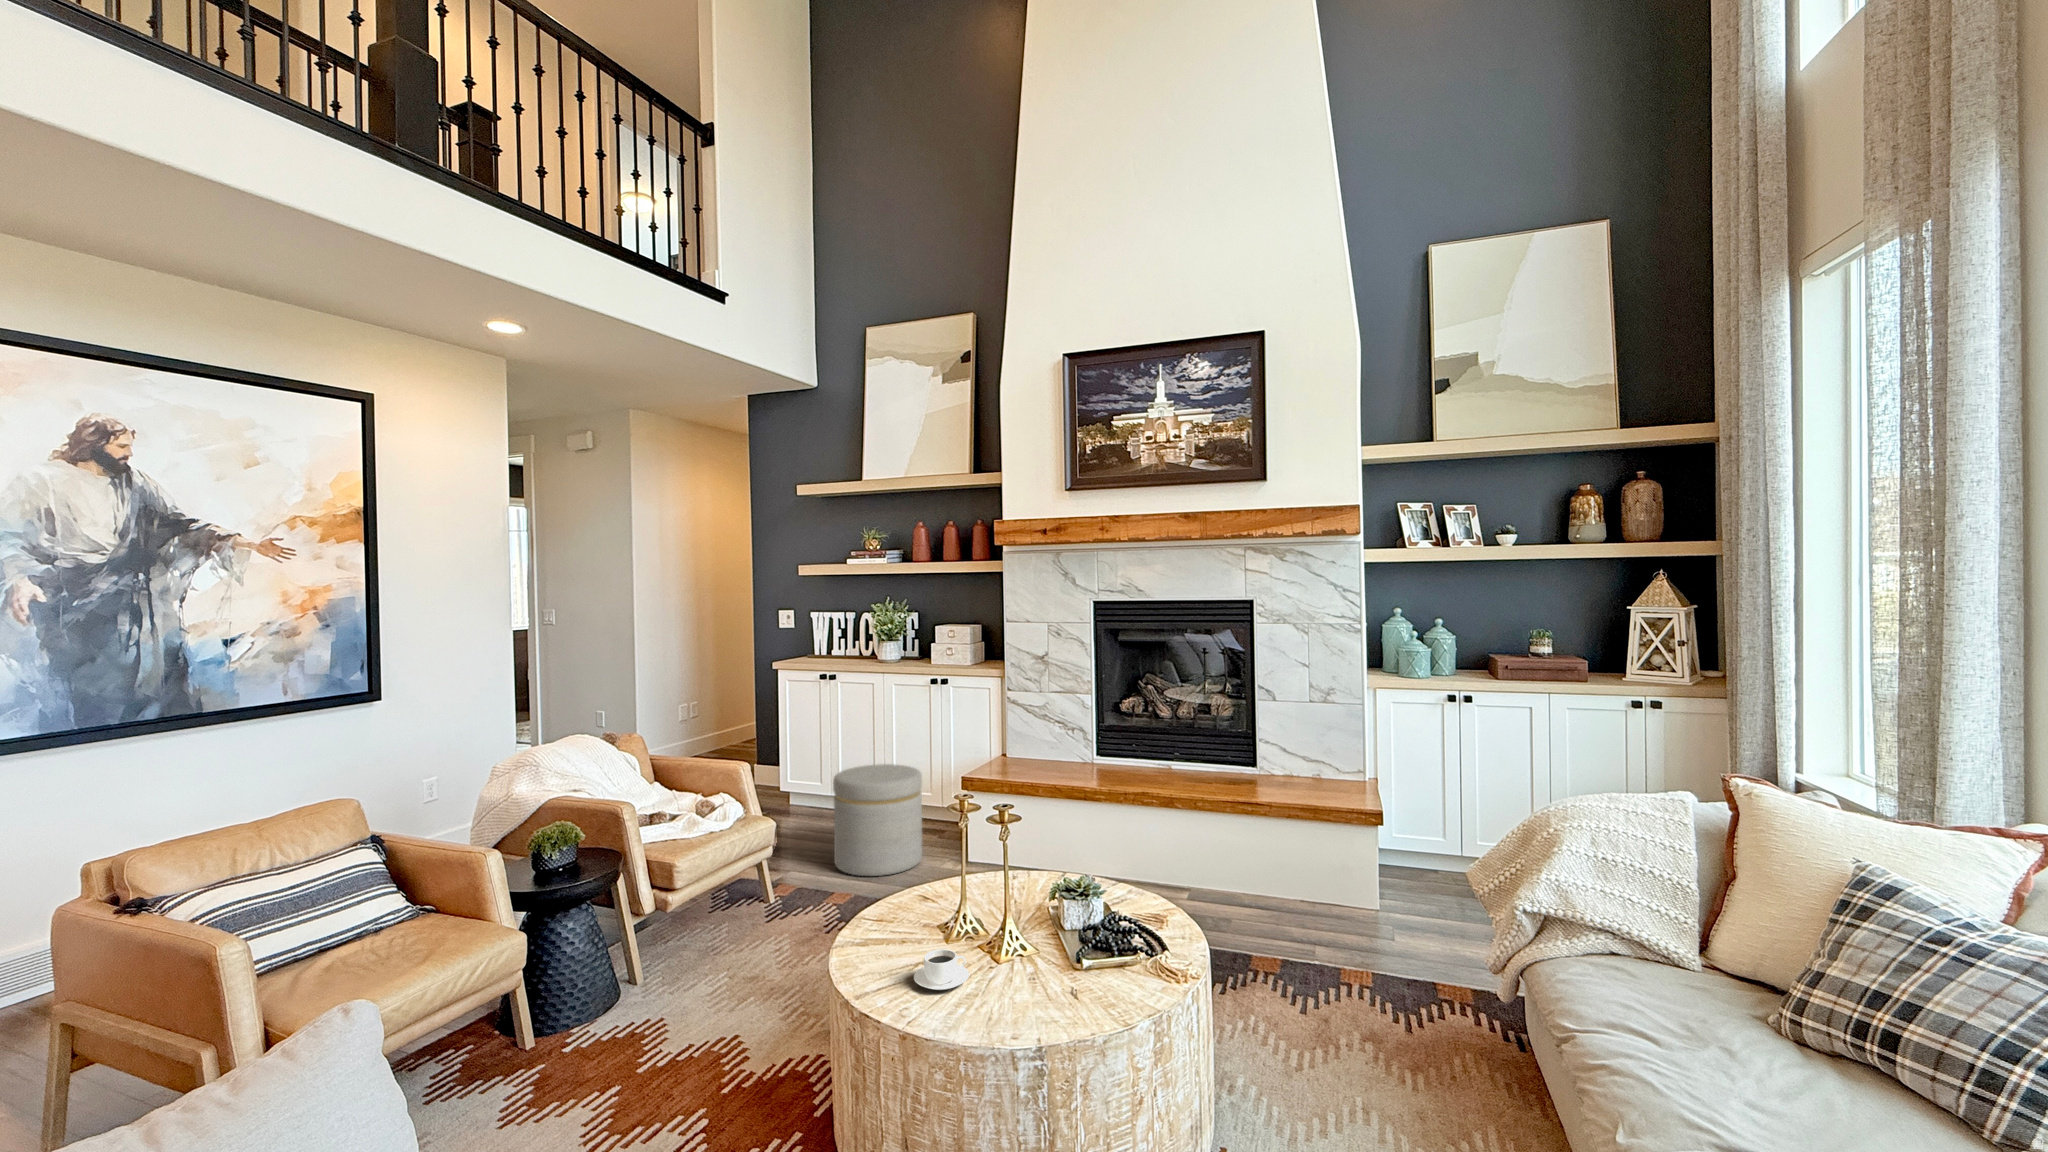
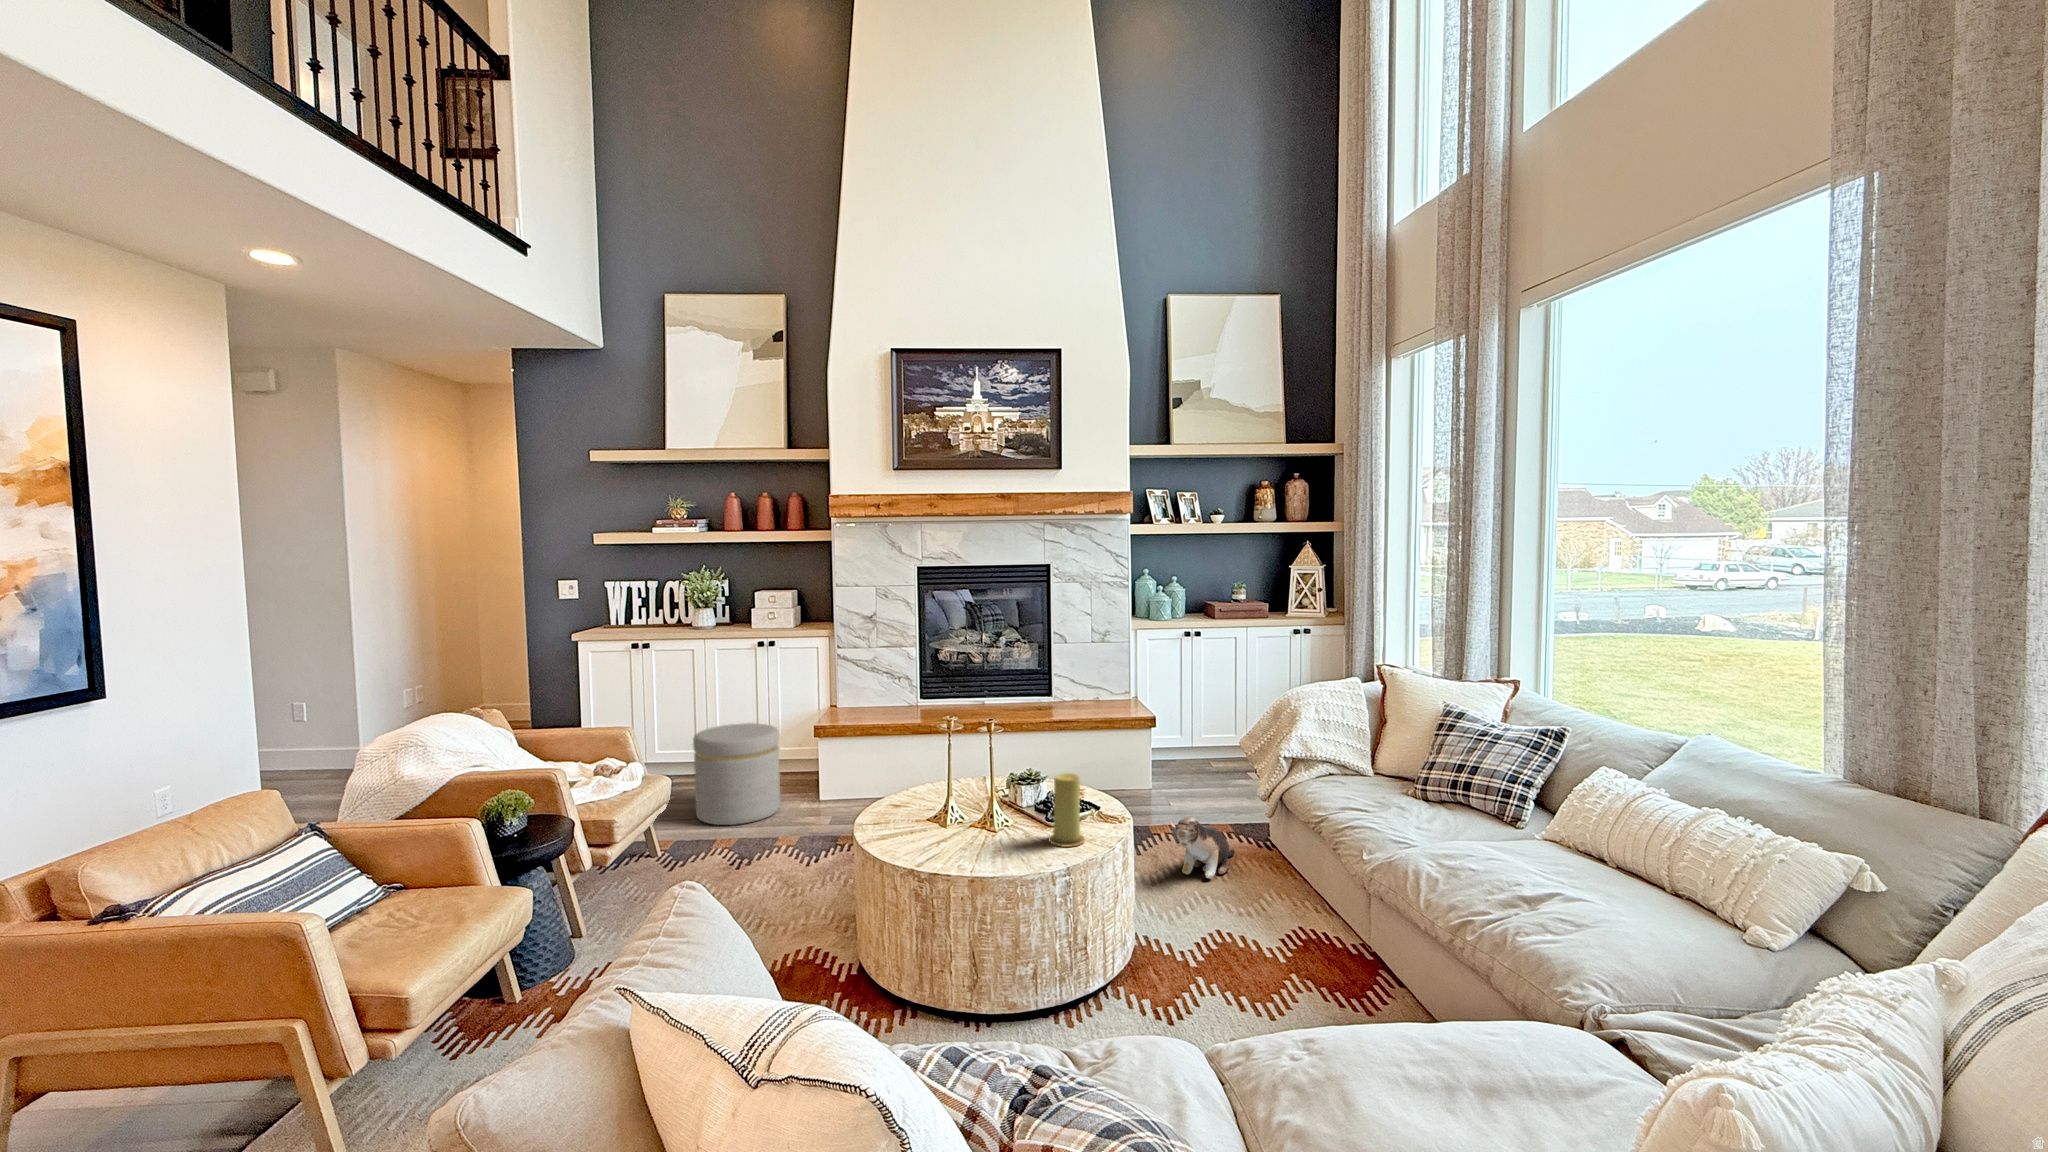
candle: none [1053,896,1108,1012] -> present [1048,773,1085,847]
coffee cup: present [914,949,969,990] -> none [947,826,987,852]
plush toy: none [1324,975,1454,1078] -> present [1170,817,1235,878]

